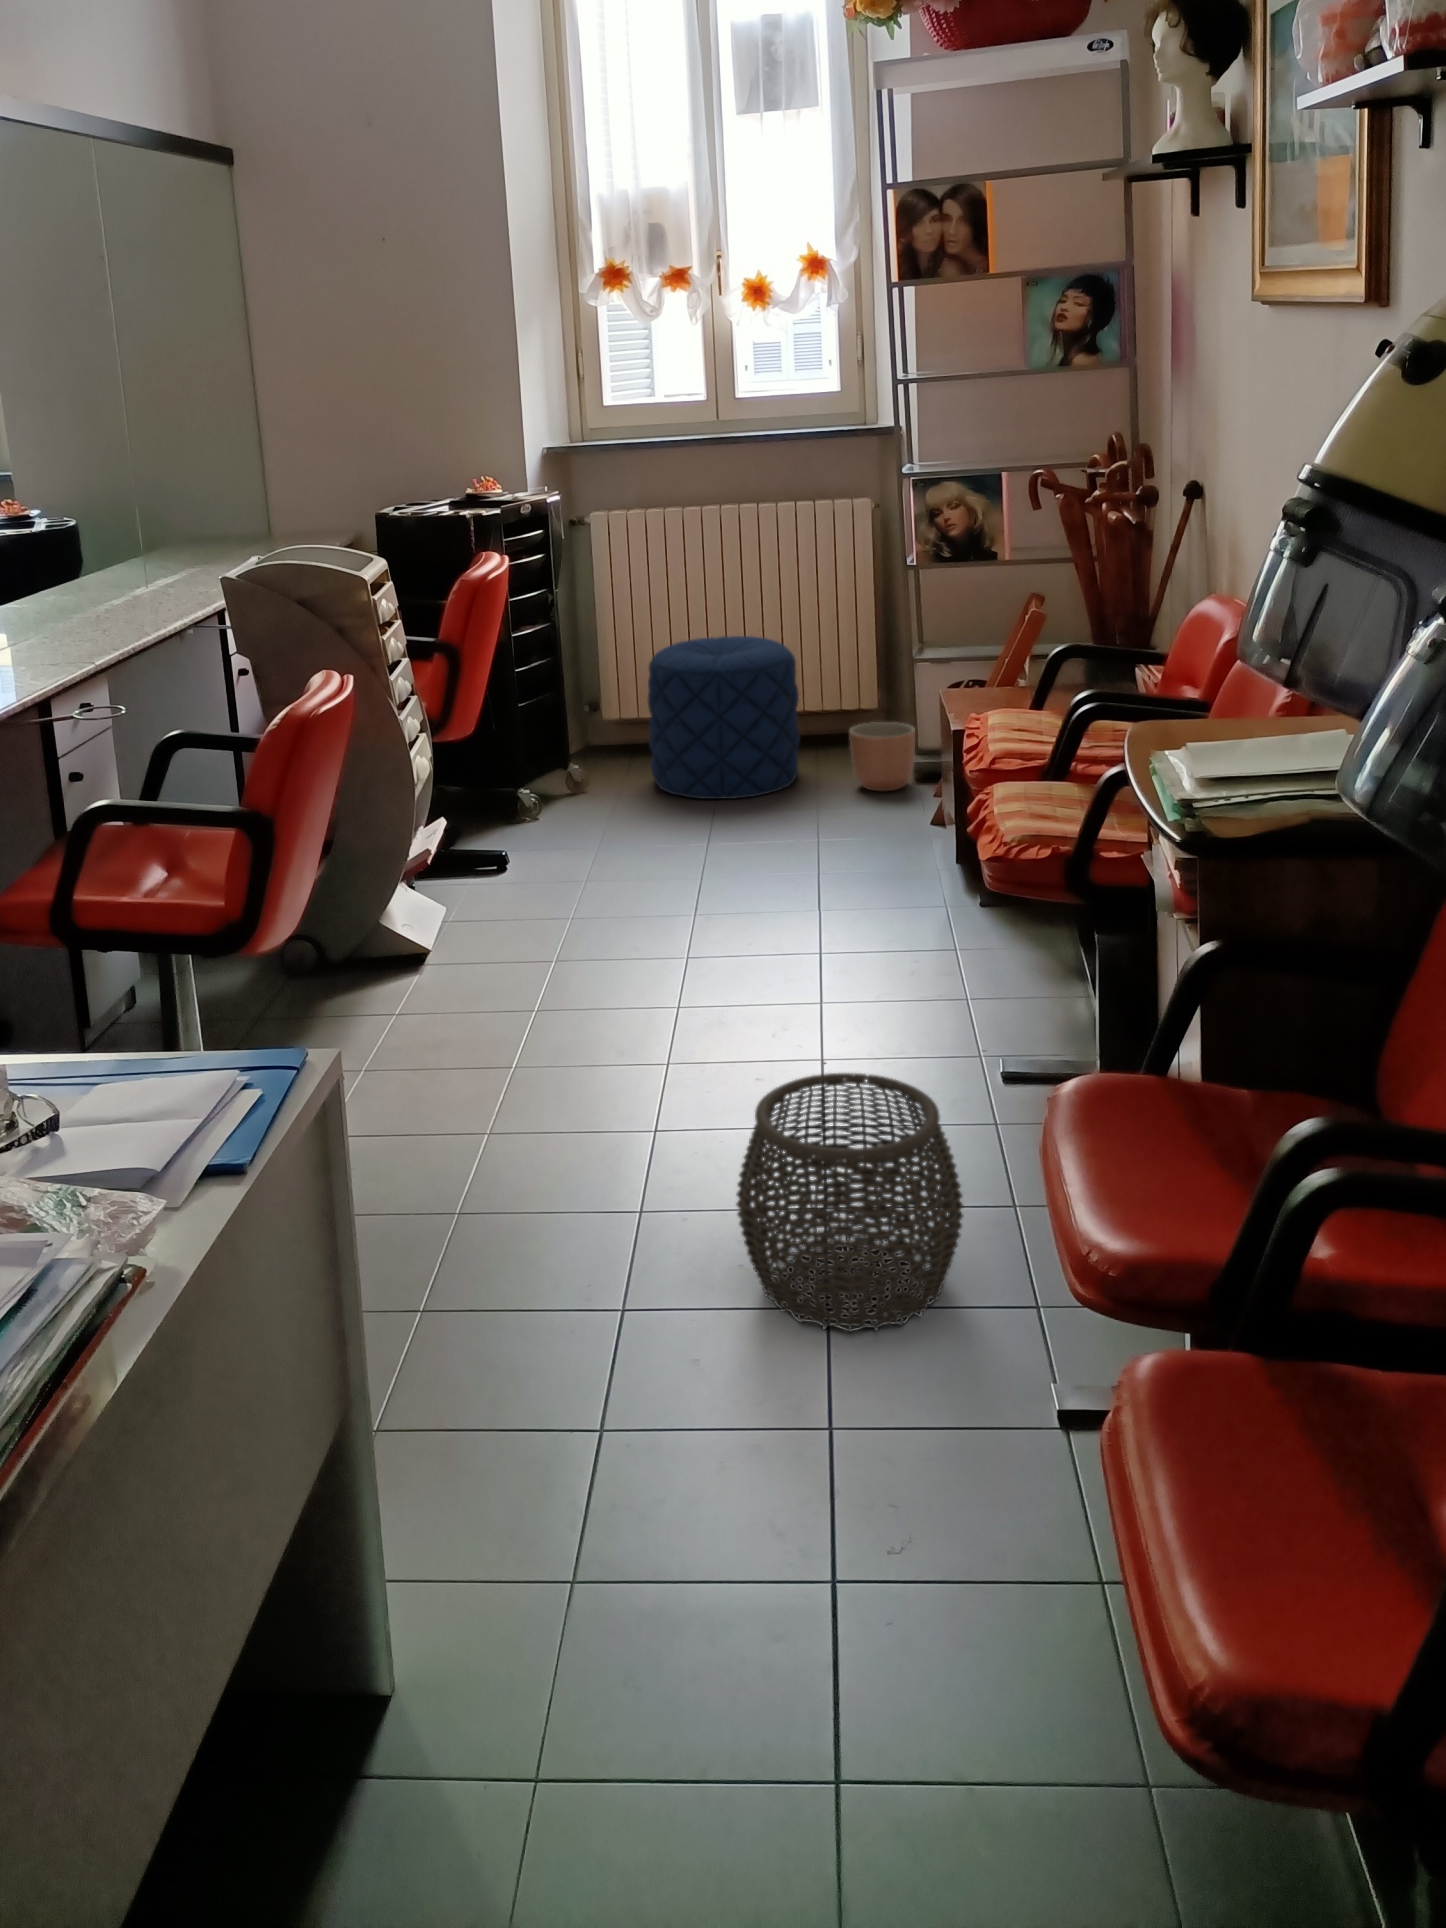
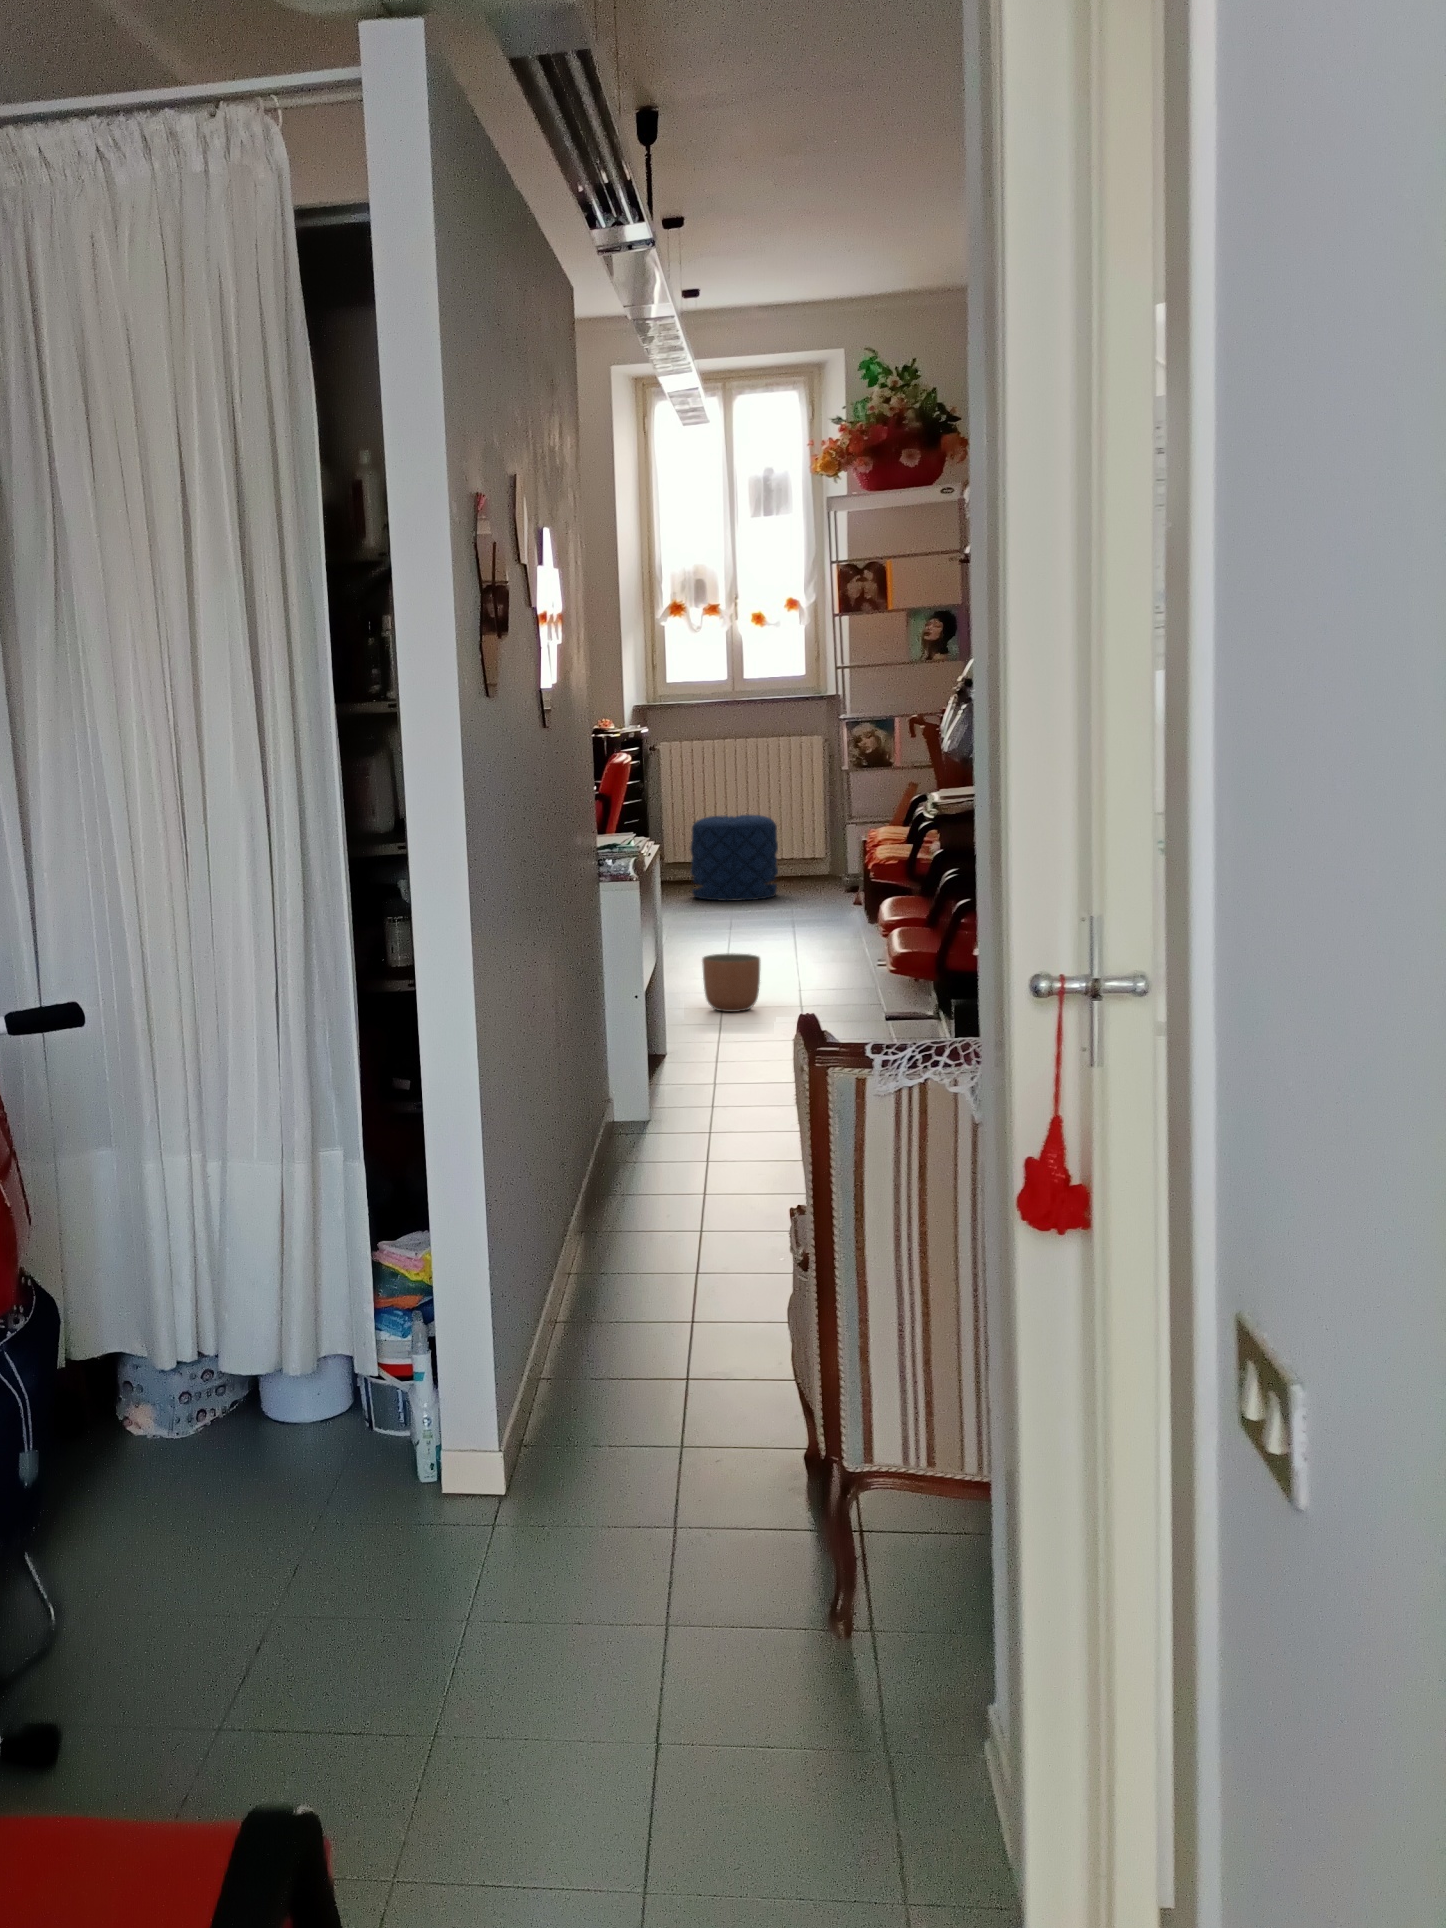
planter: present [849,722,915,791] -> present [702,953,760,1012]
woven basket: present [736,1073,964,1332] -> none [763,900,853,983]

